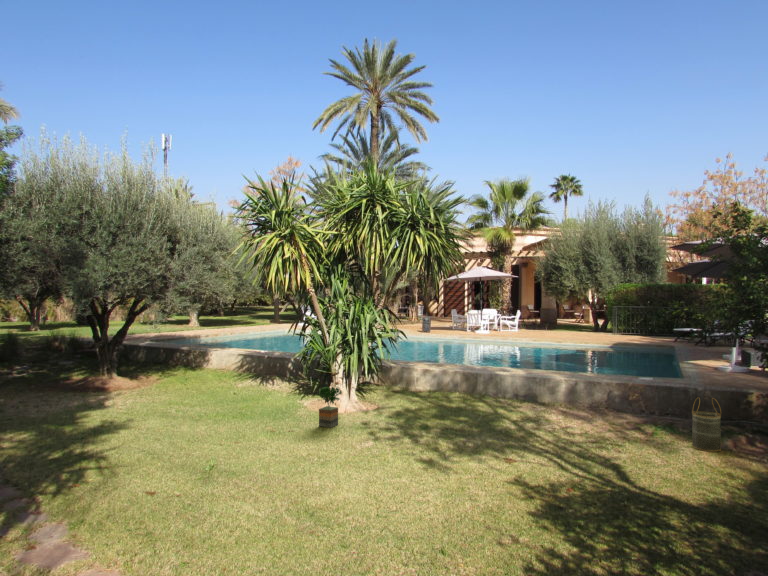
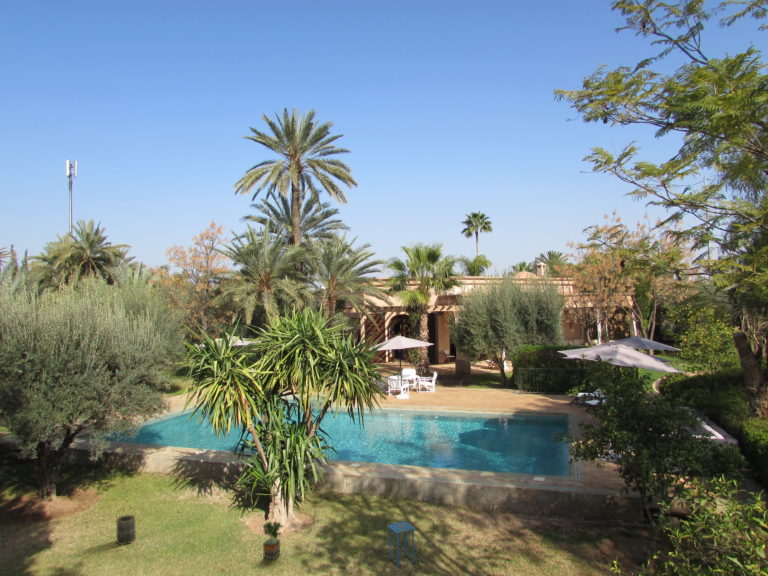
side table: none [466,392,501,441] -> present [387,521,415,567]
basket: present [692,398,721,452] -> present [116,515,135,545]

